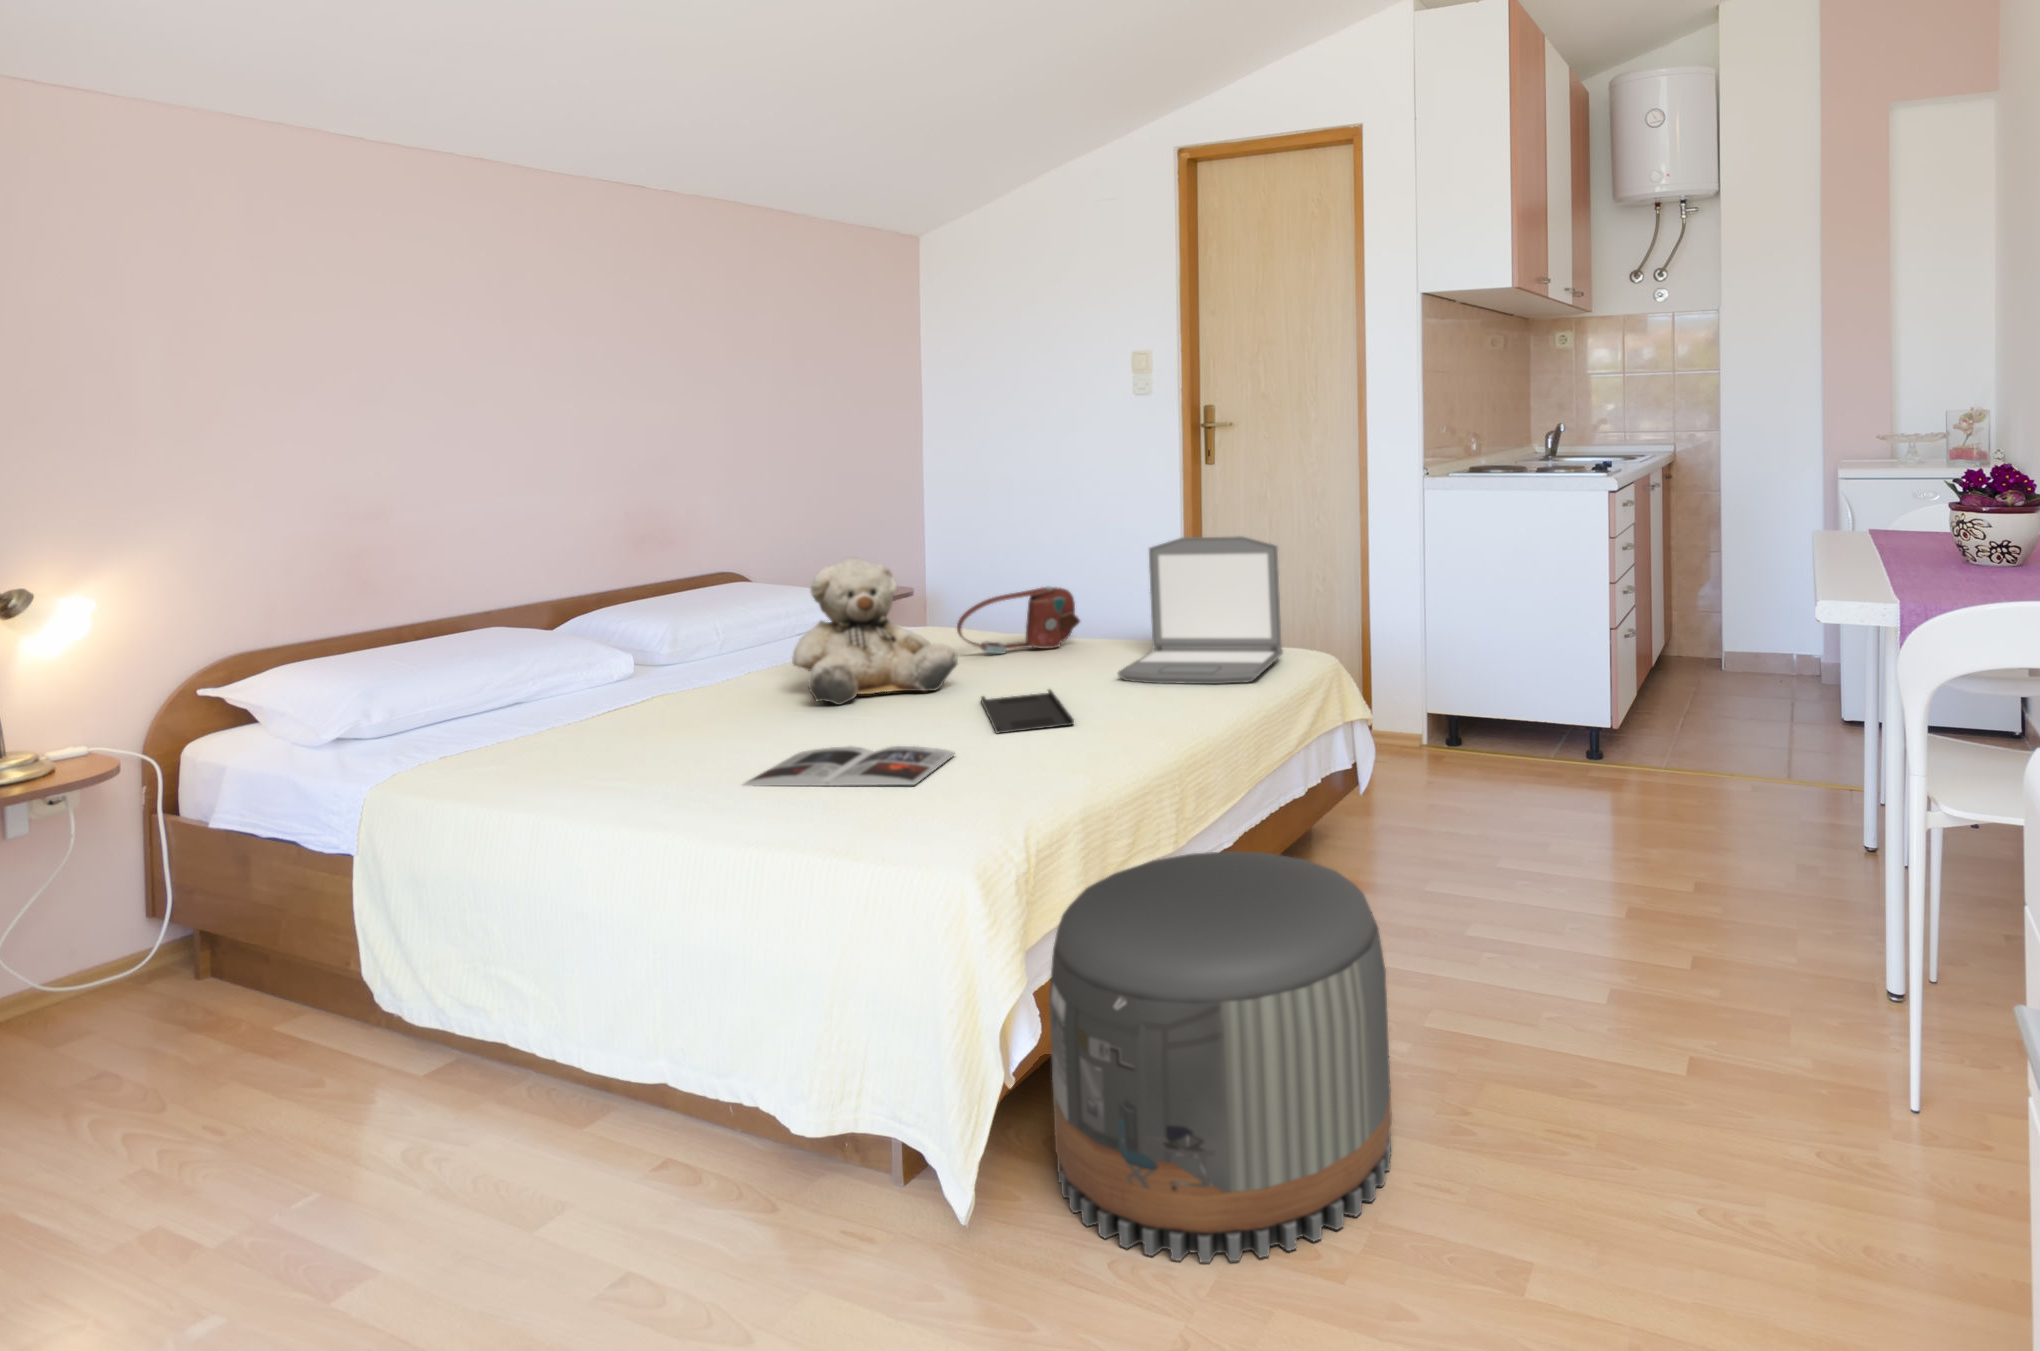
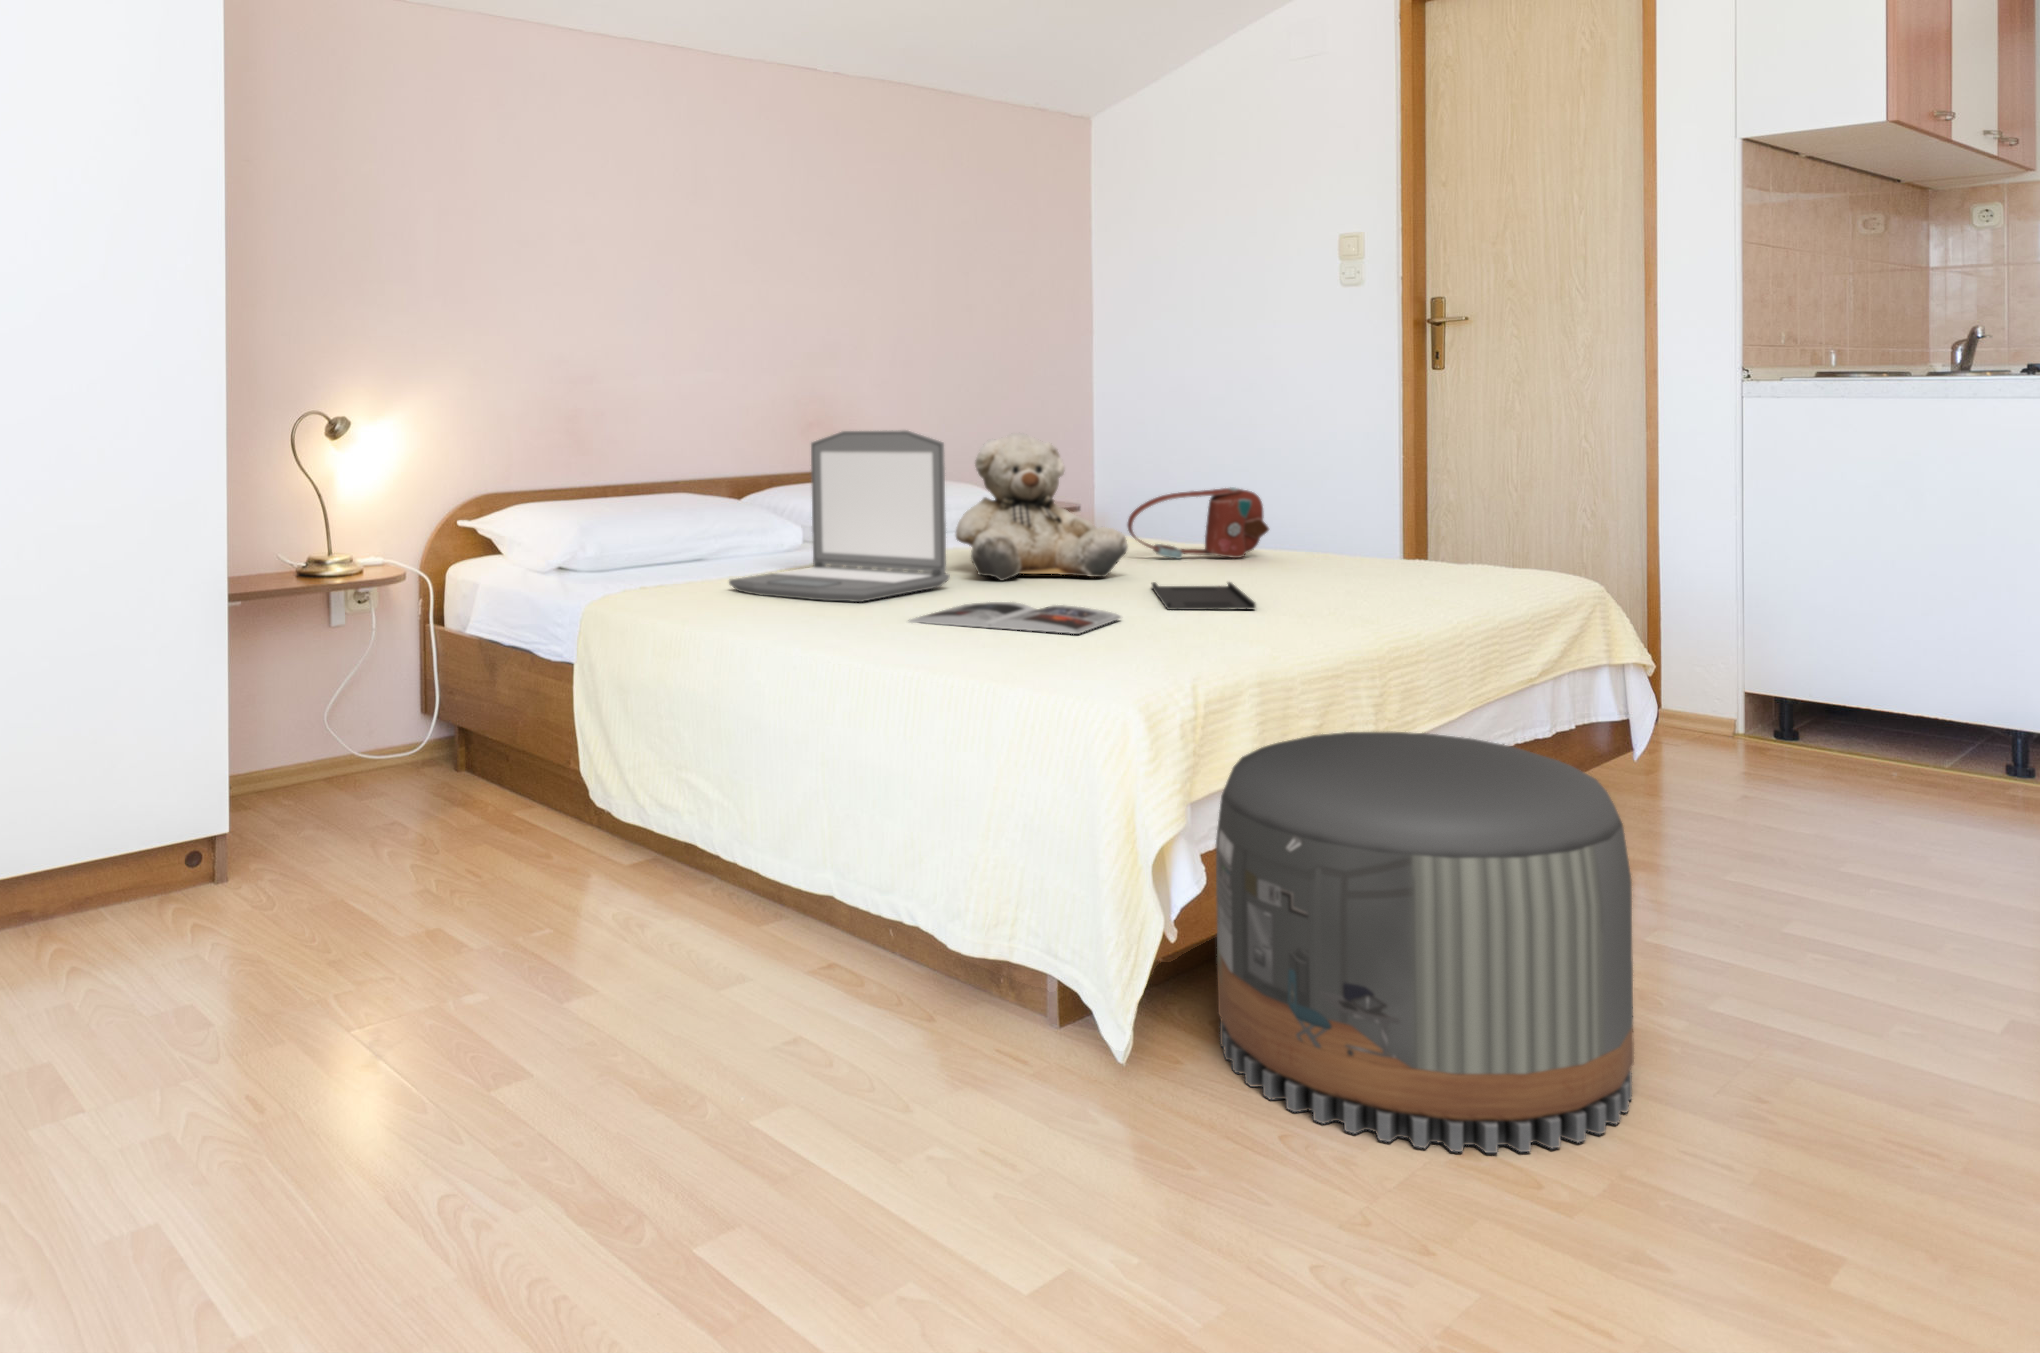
laptop: present [1118,536,1283,684] -> present [729,430,950,602]

